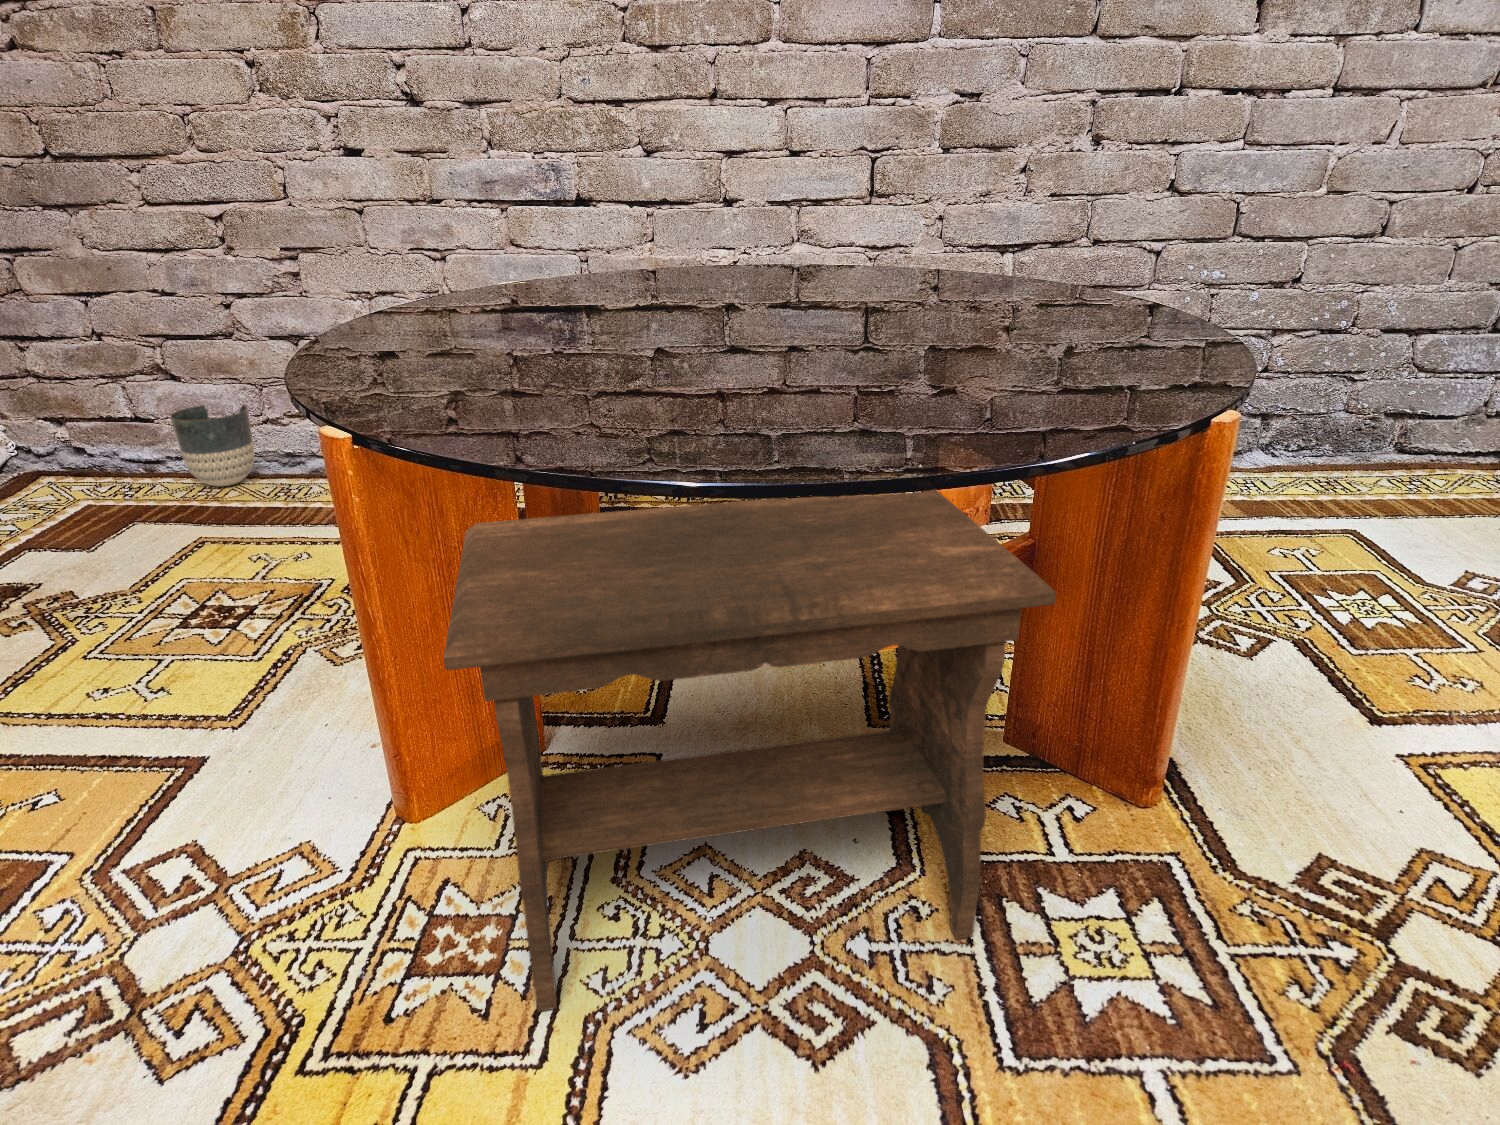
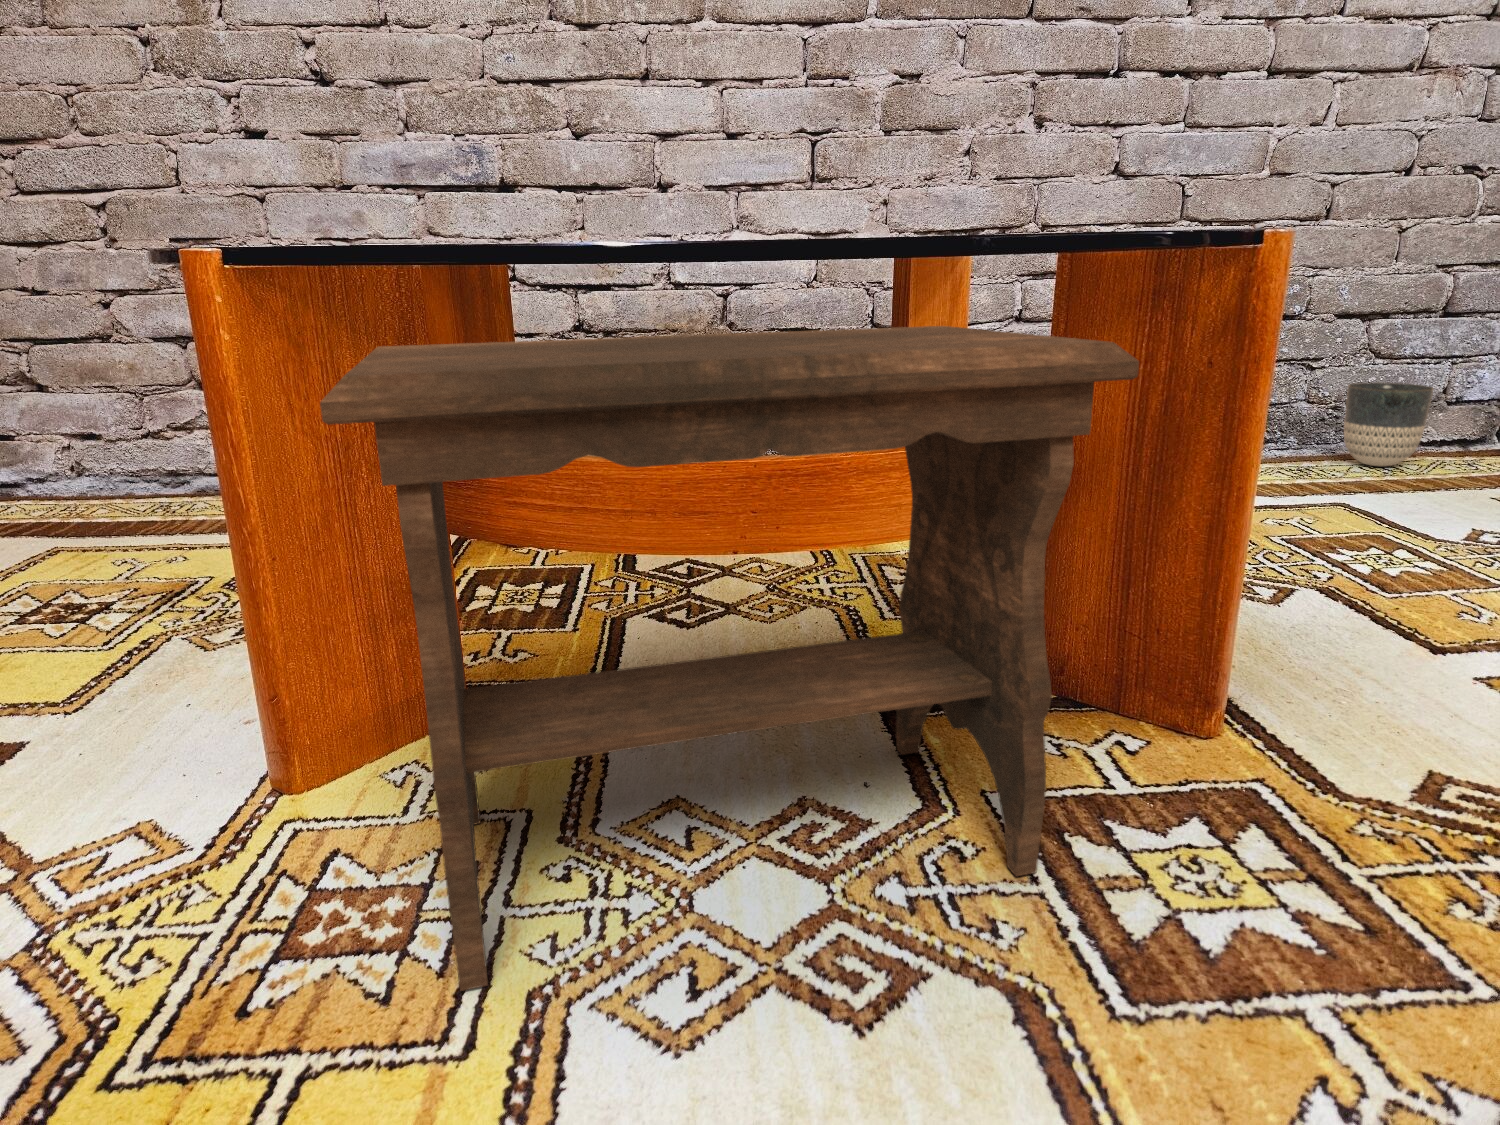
planter: present [170,405,255,487] -> present [1344,383,1434,466]

